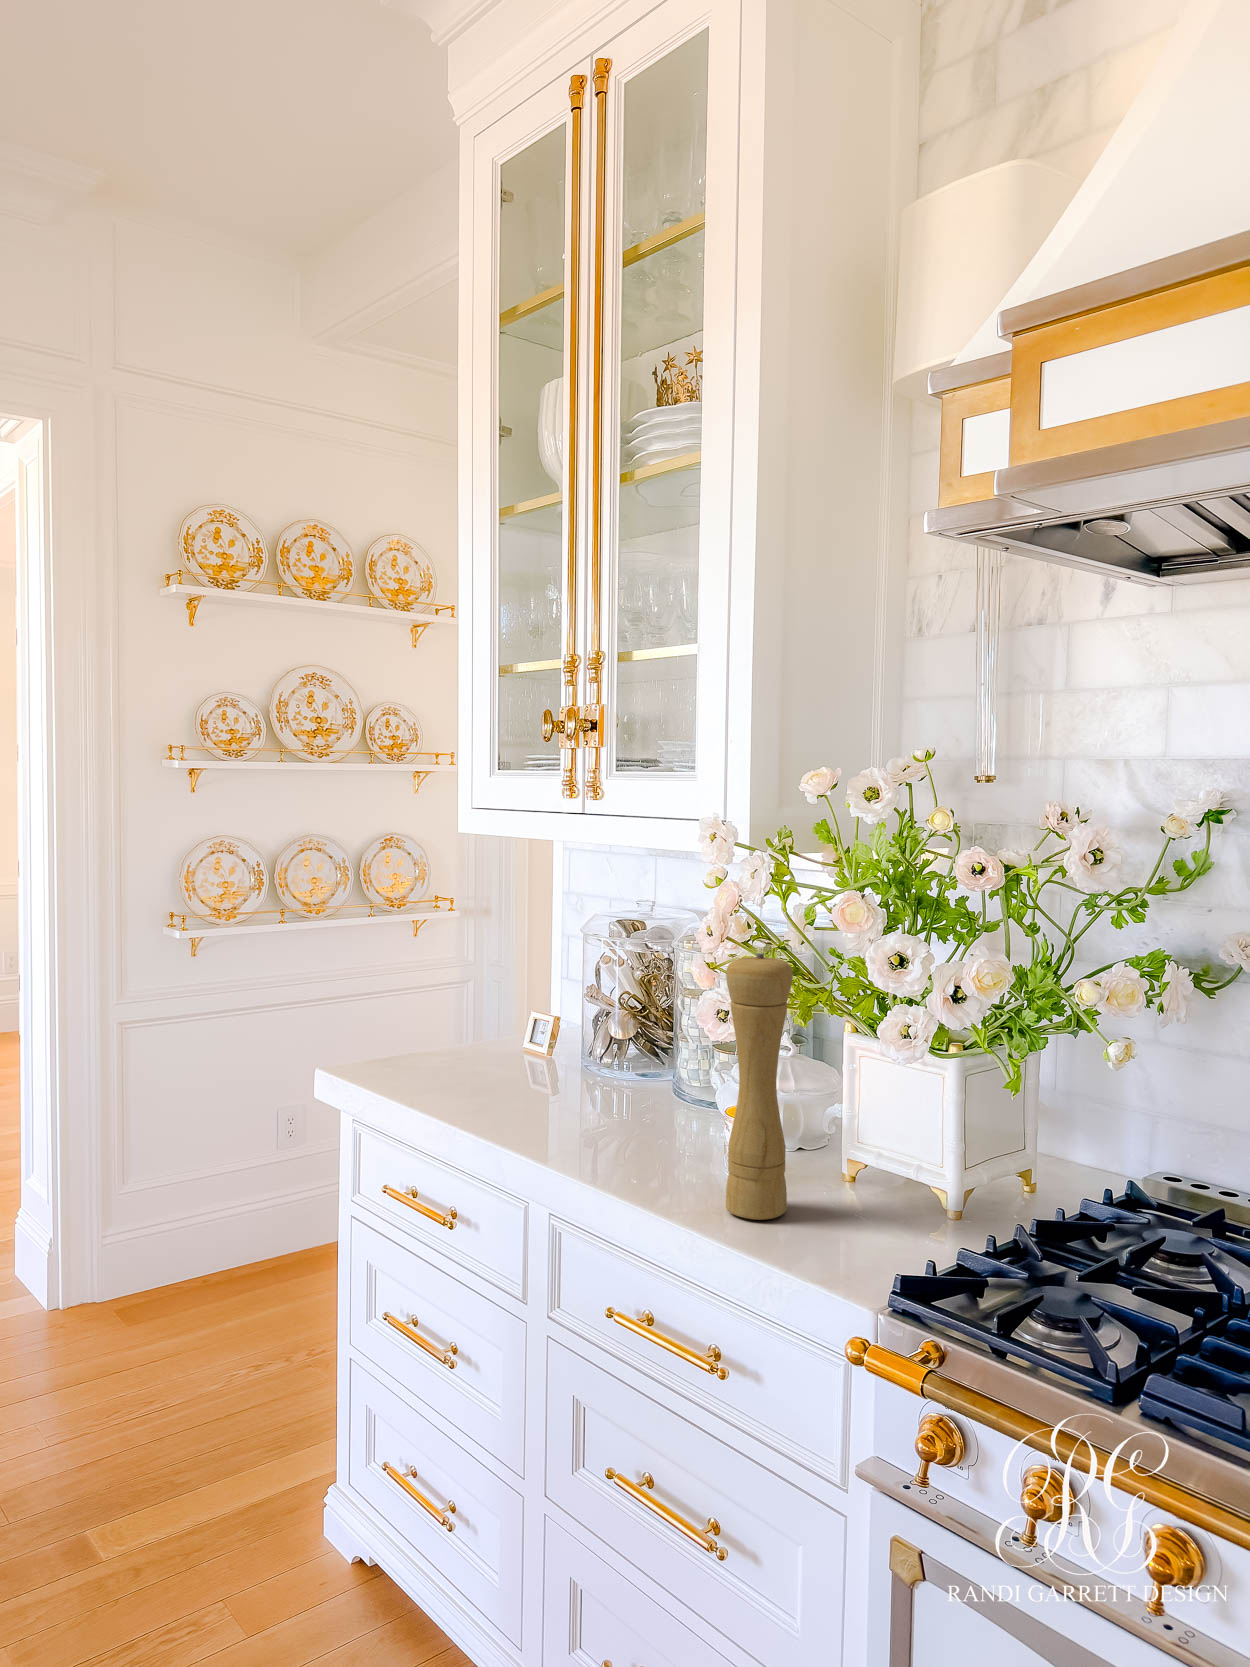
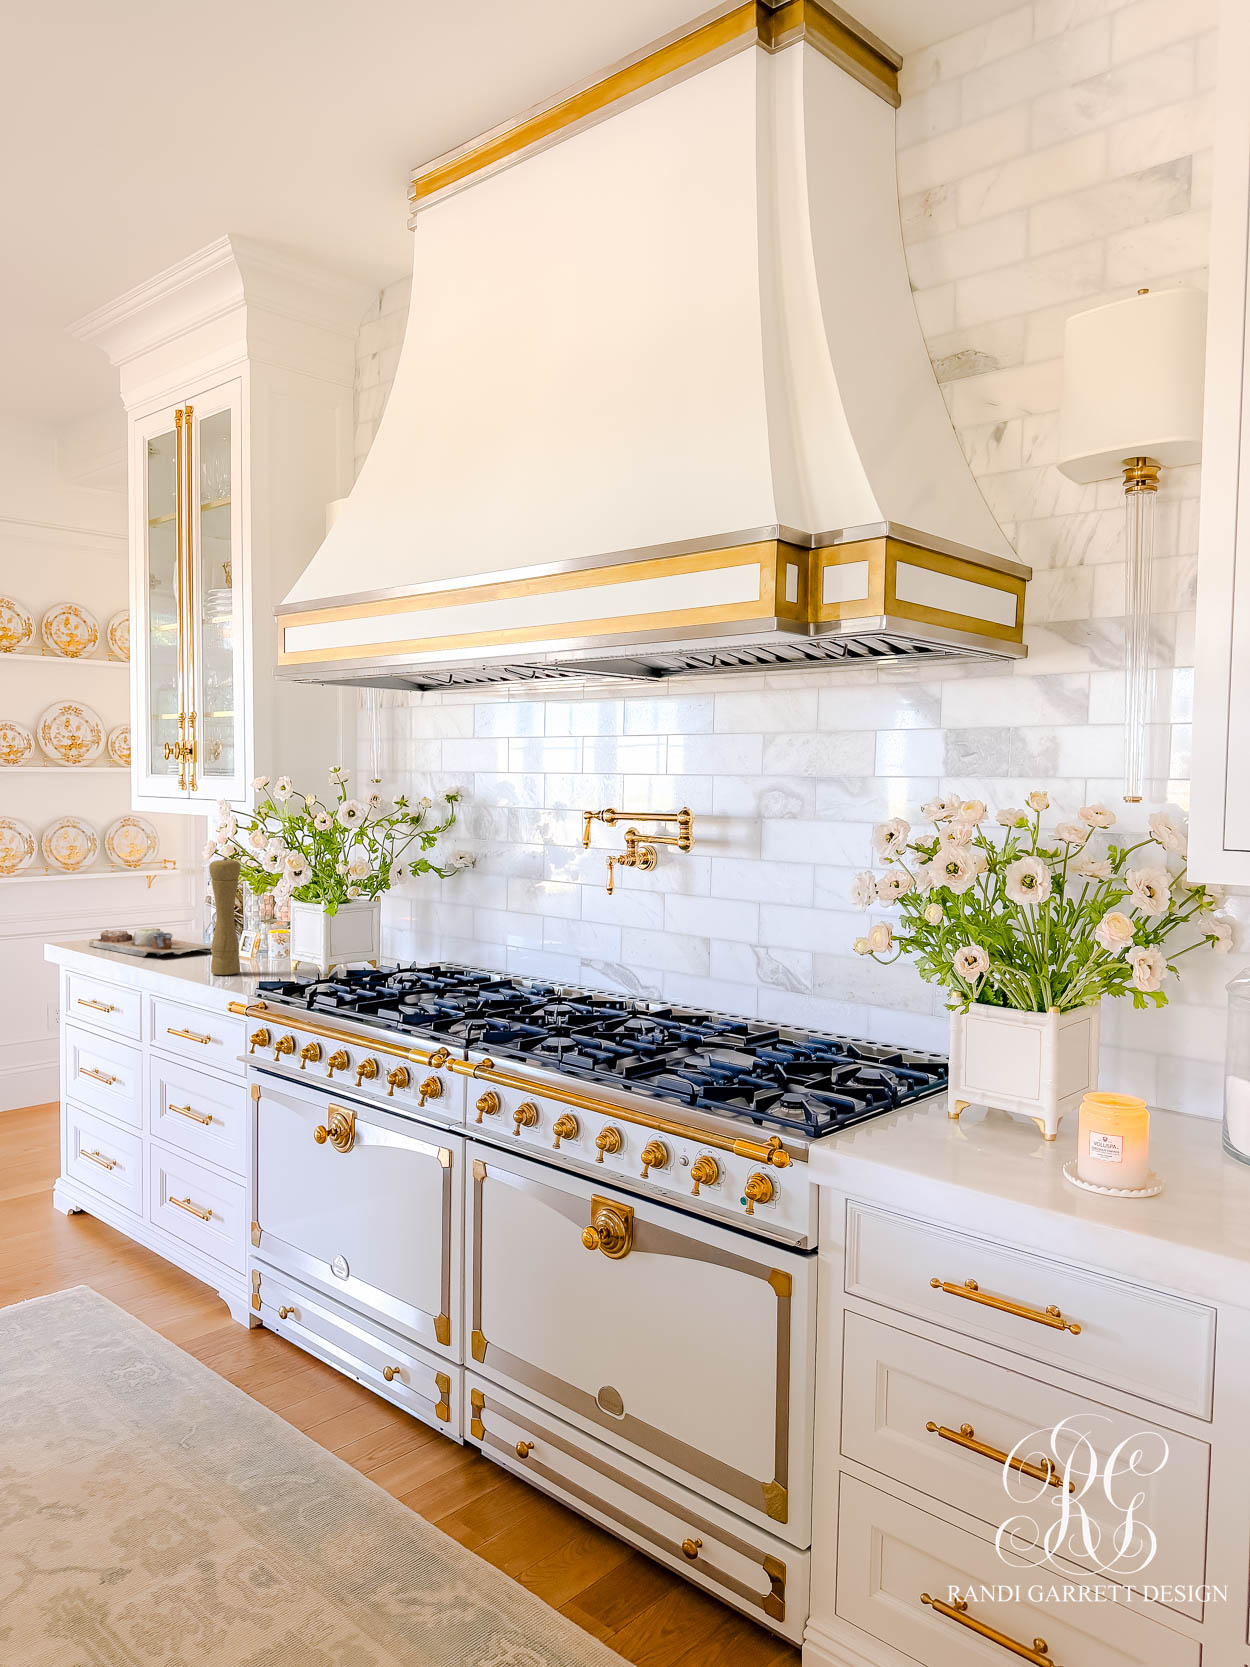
cutting board: none [409,1056,663,1139] -> present [89,928,212,957]

